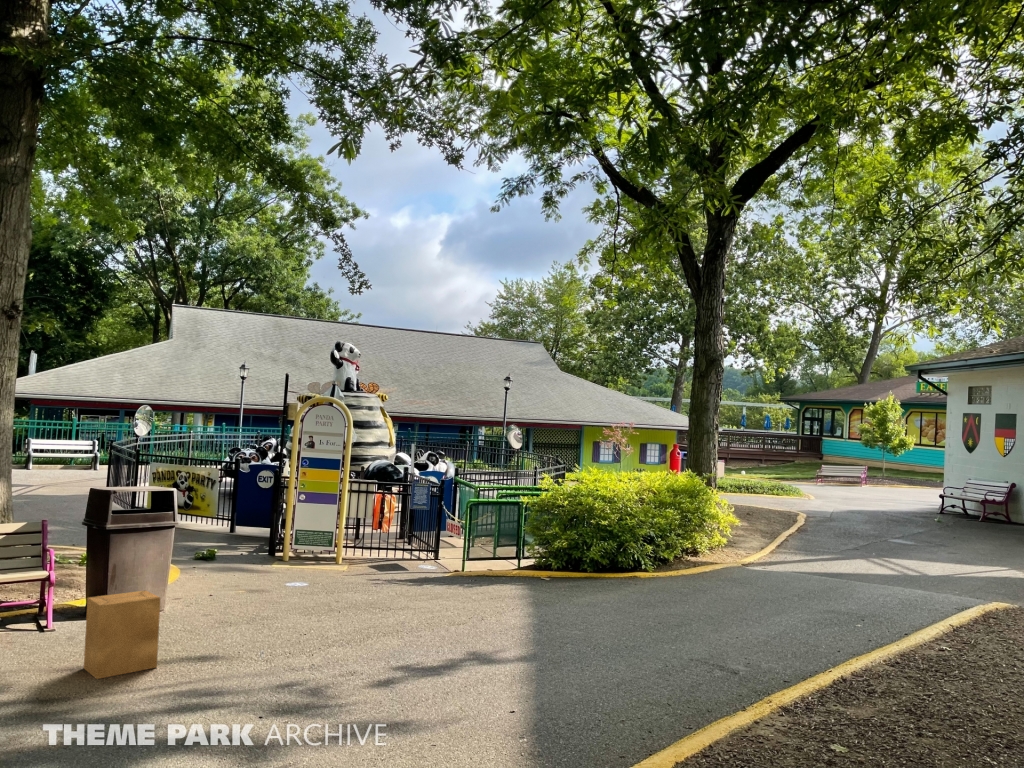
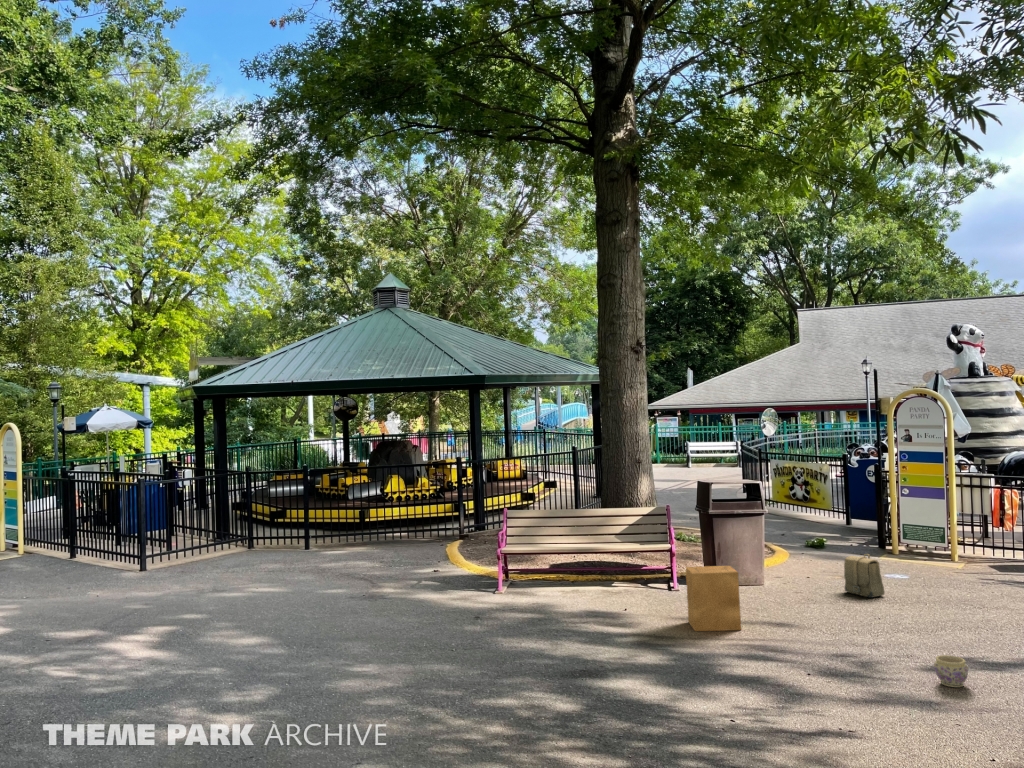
backpack: none [258,563,298,609] -> present [844,554,884,598]
planter: none [376,659,406,691] -> present [934,655,968,688]

